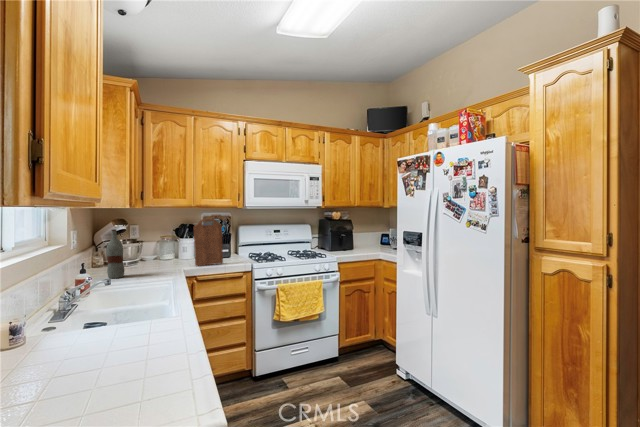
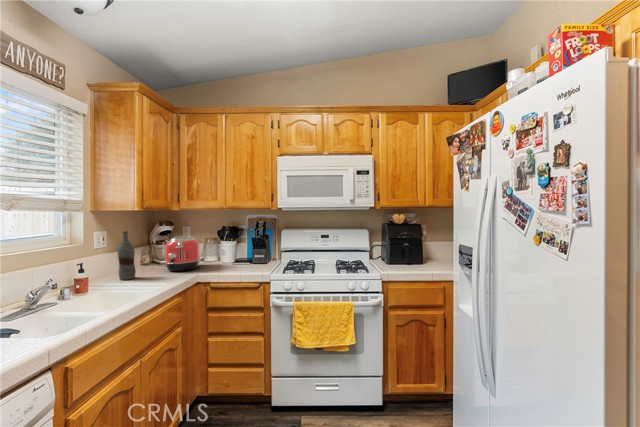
cutting board: present [194,219,223,266] -> none [211,221,242,273]
toaster: none [137,234,174,269] -> present [165,236,200,272]

